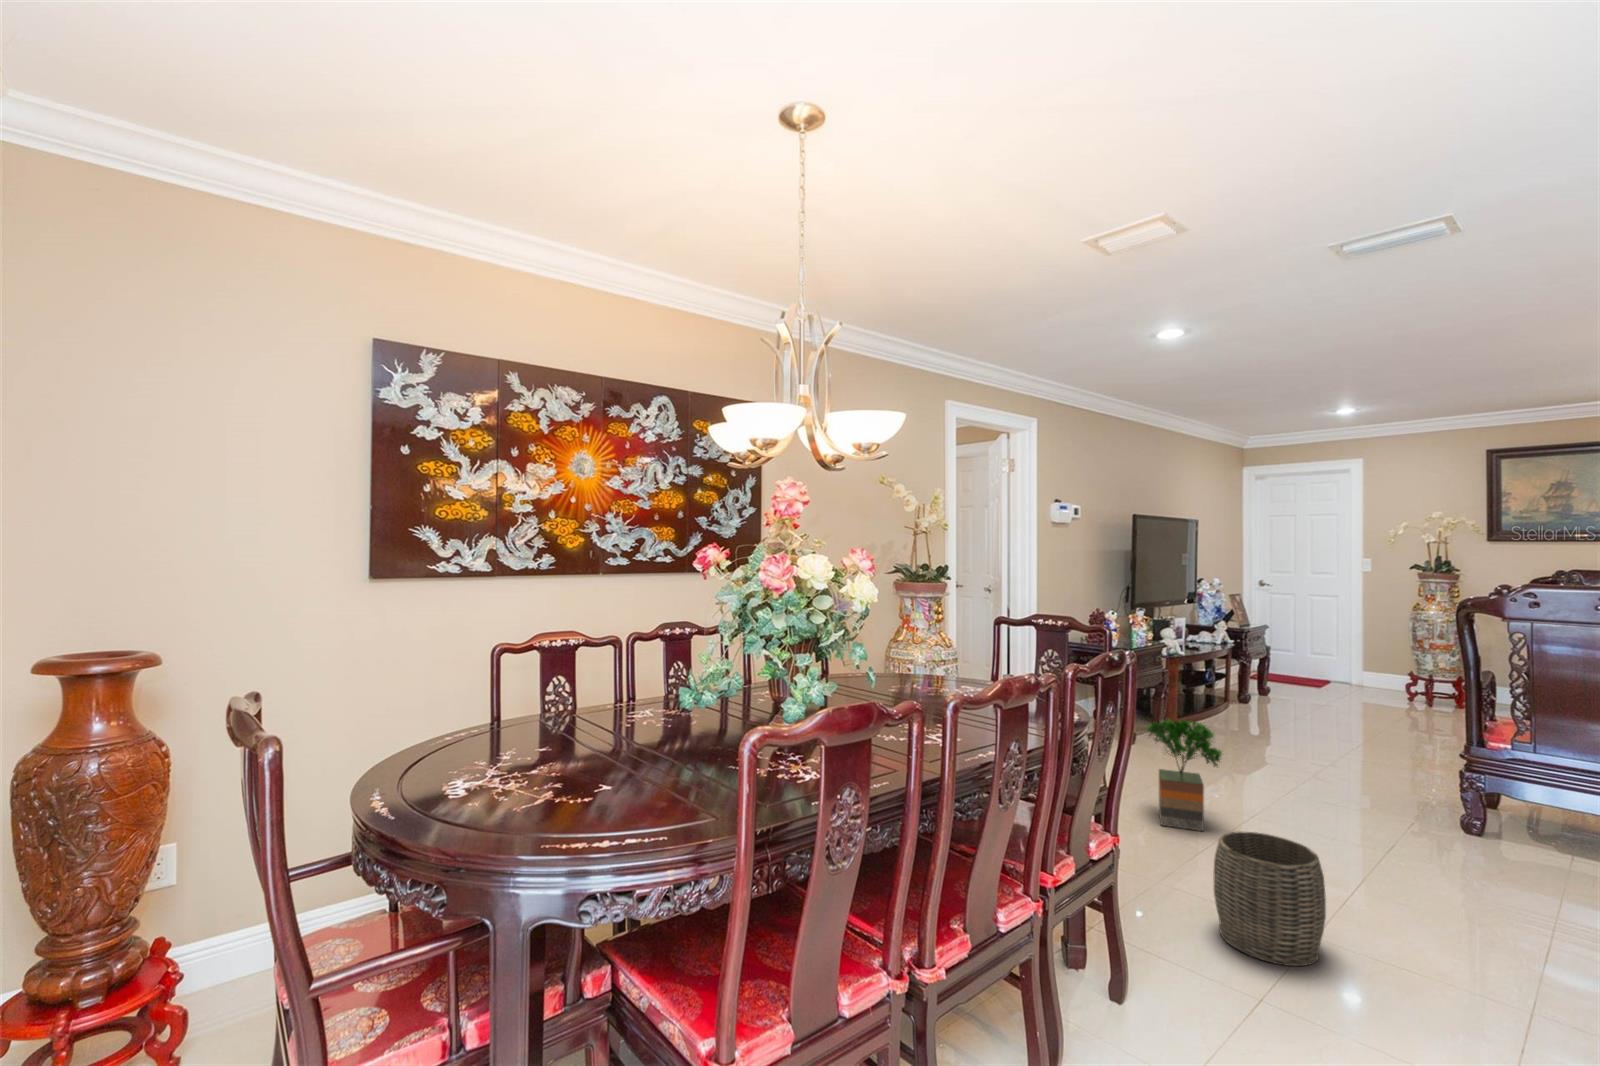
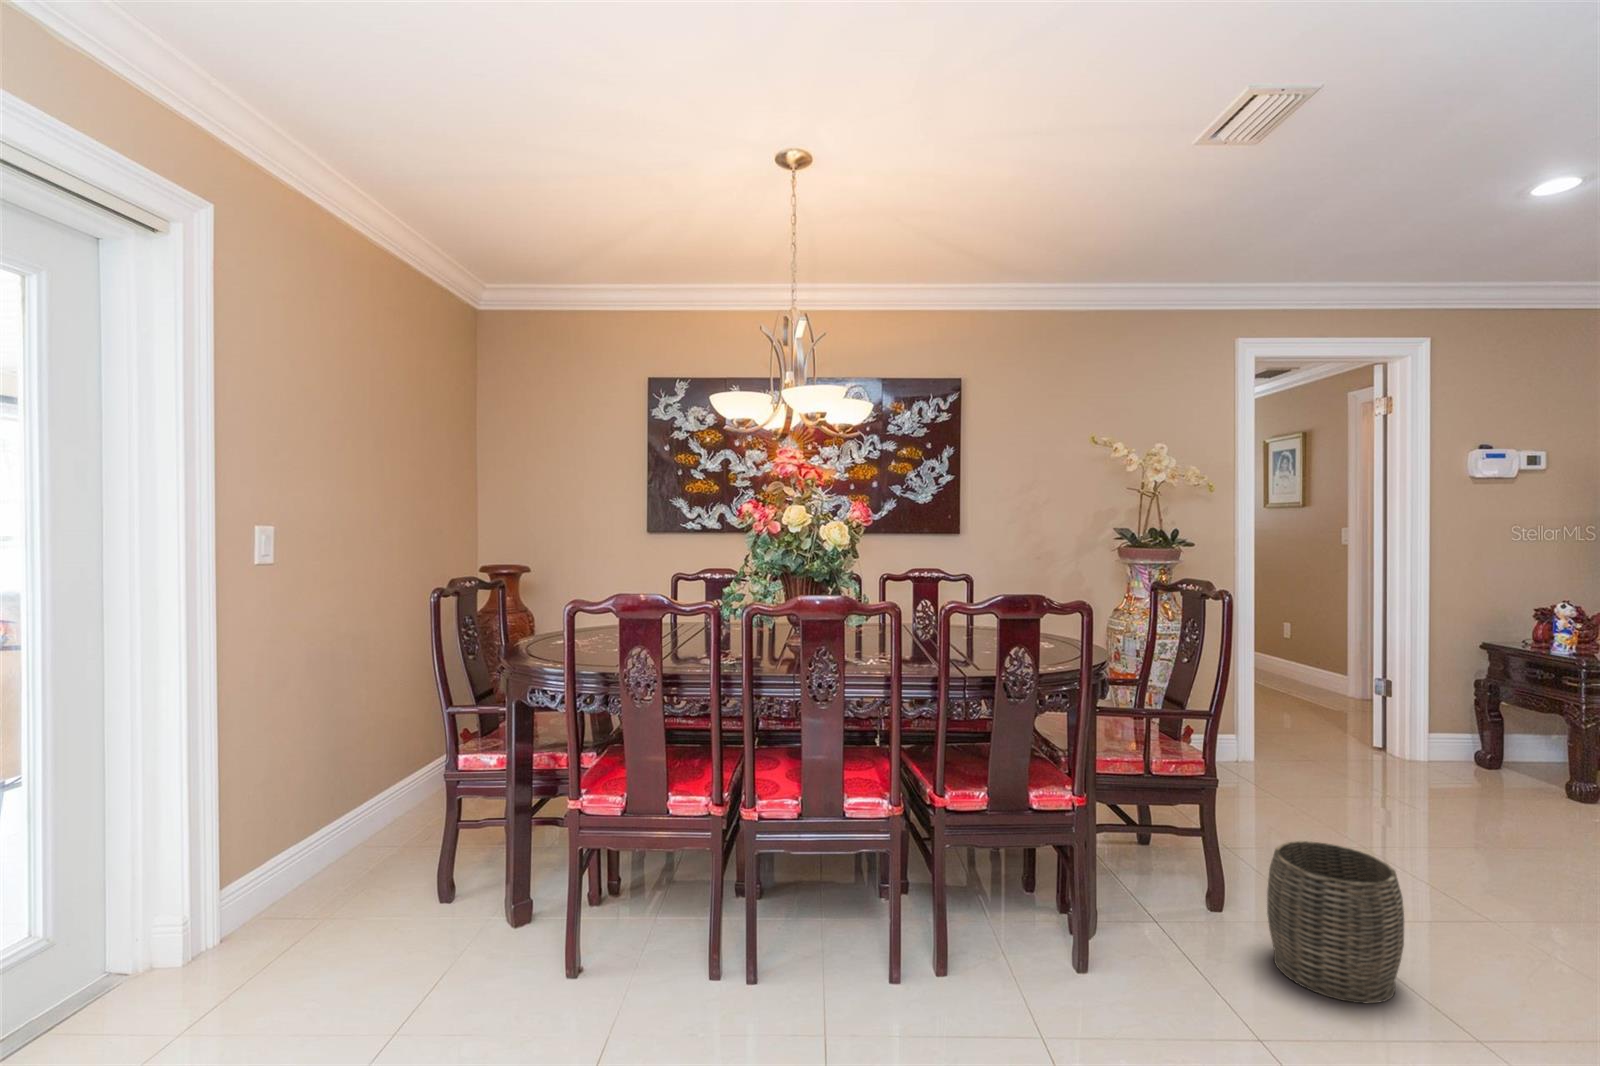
potted tree: present [1146,719,1222,831] -> none [1419,733,1537,890]

